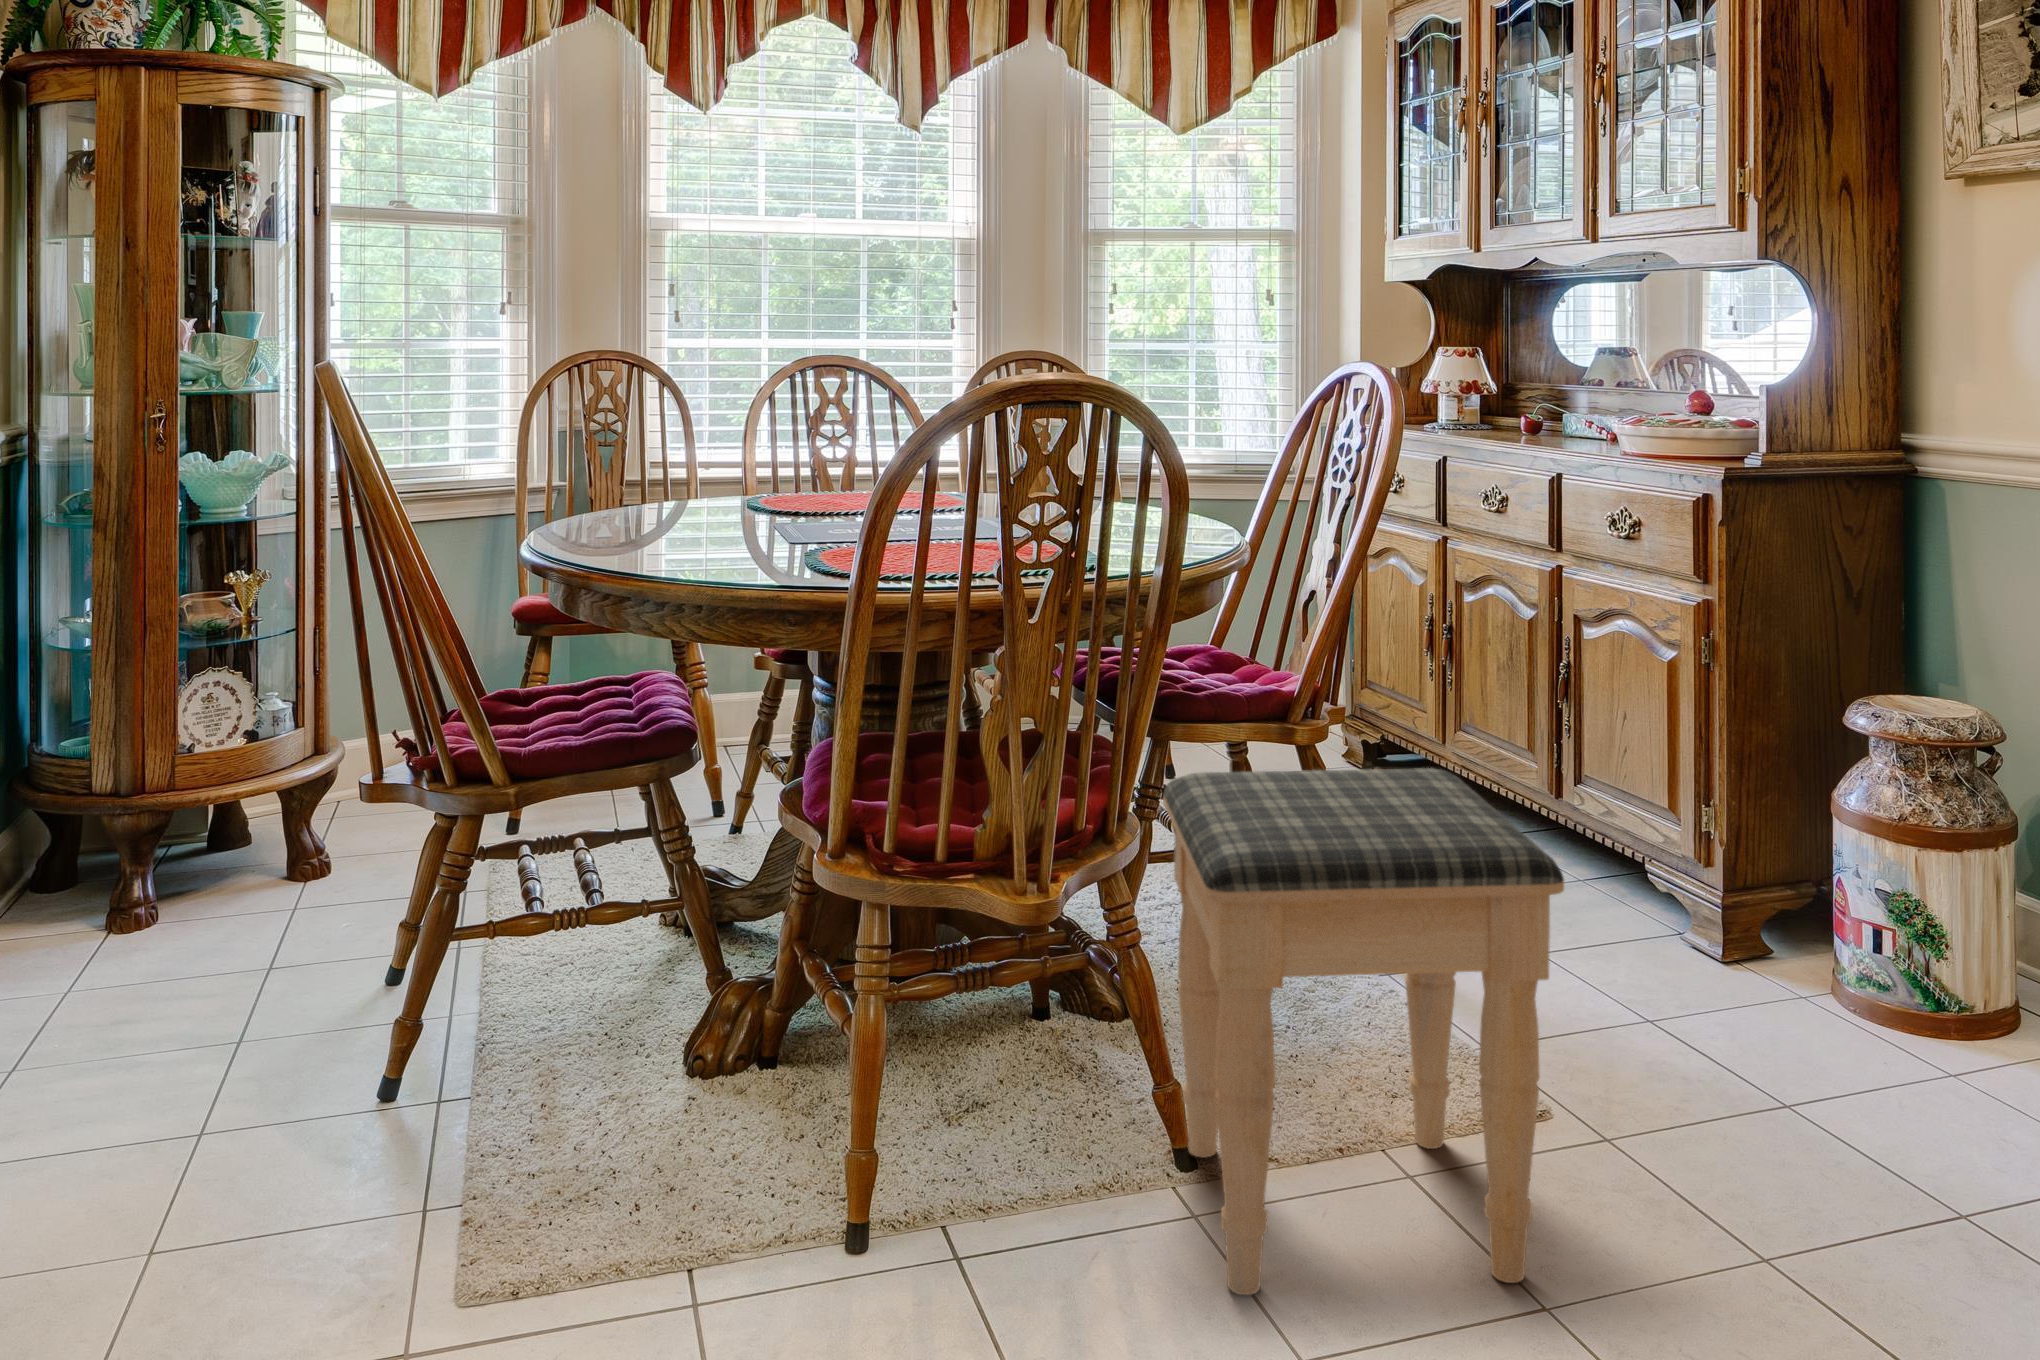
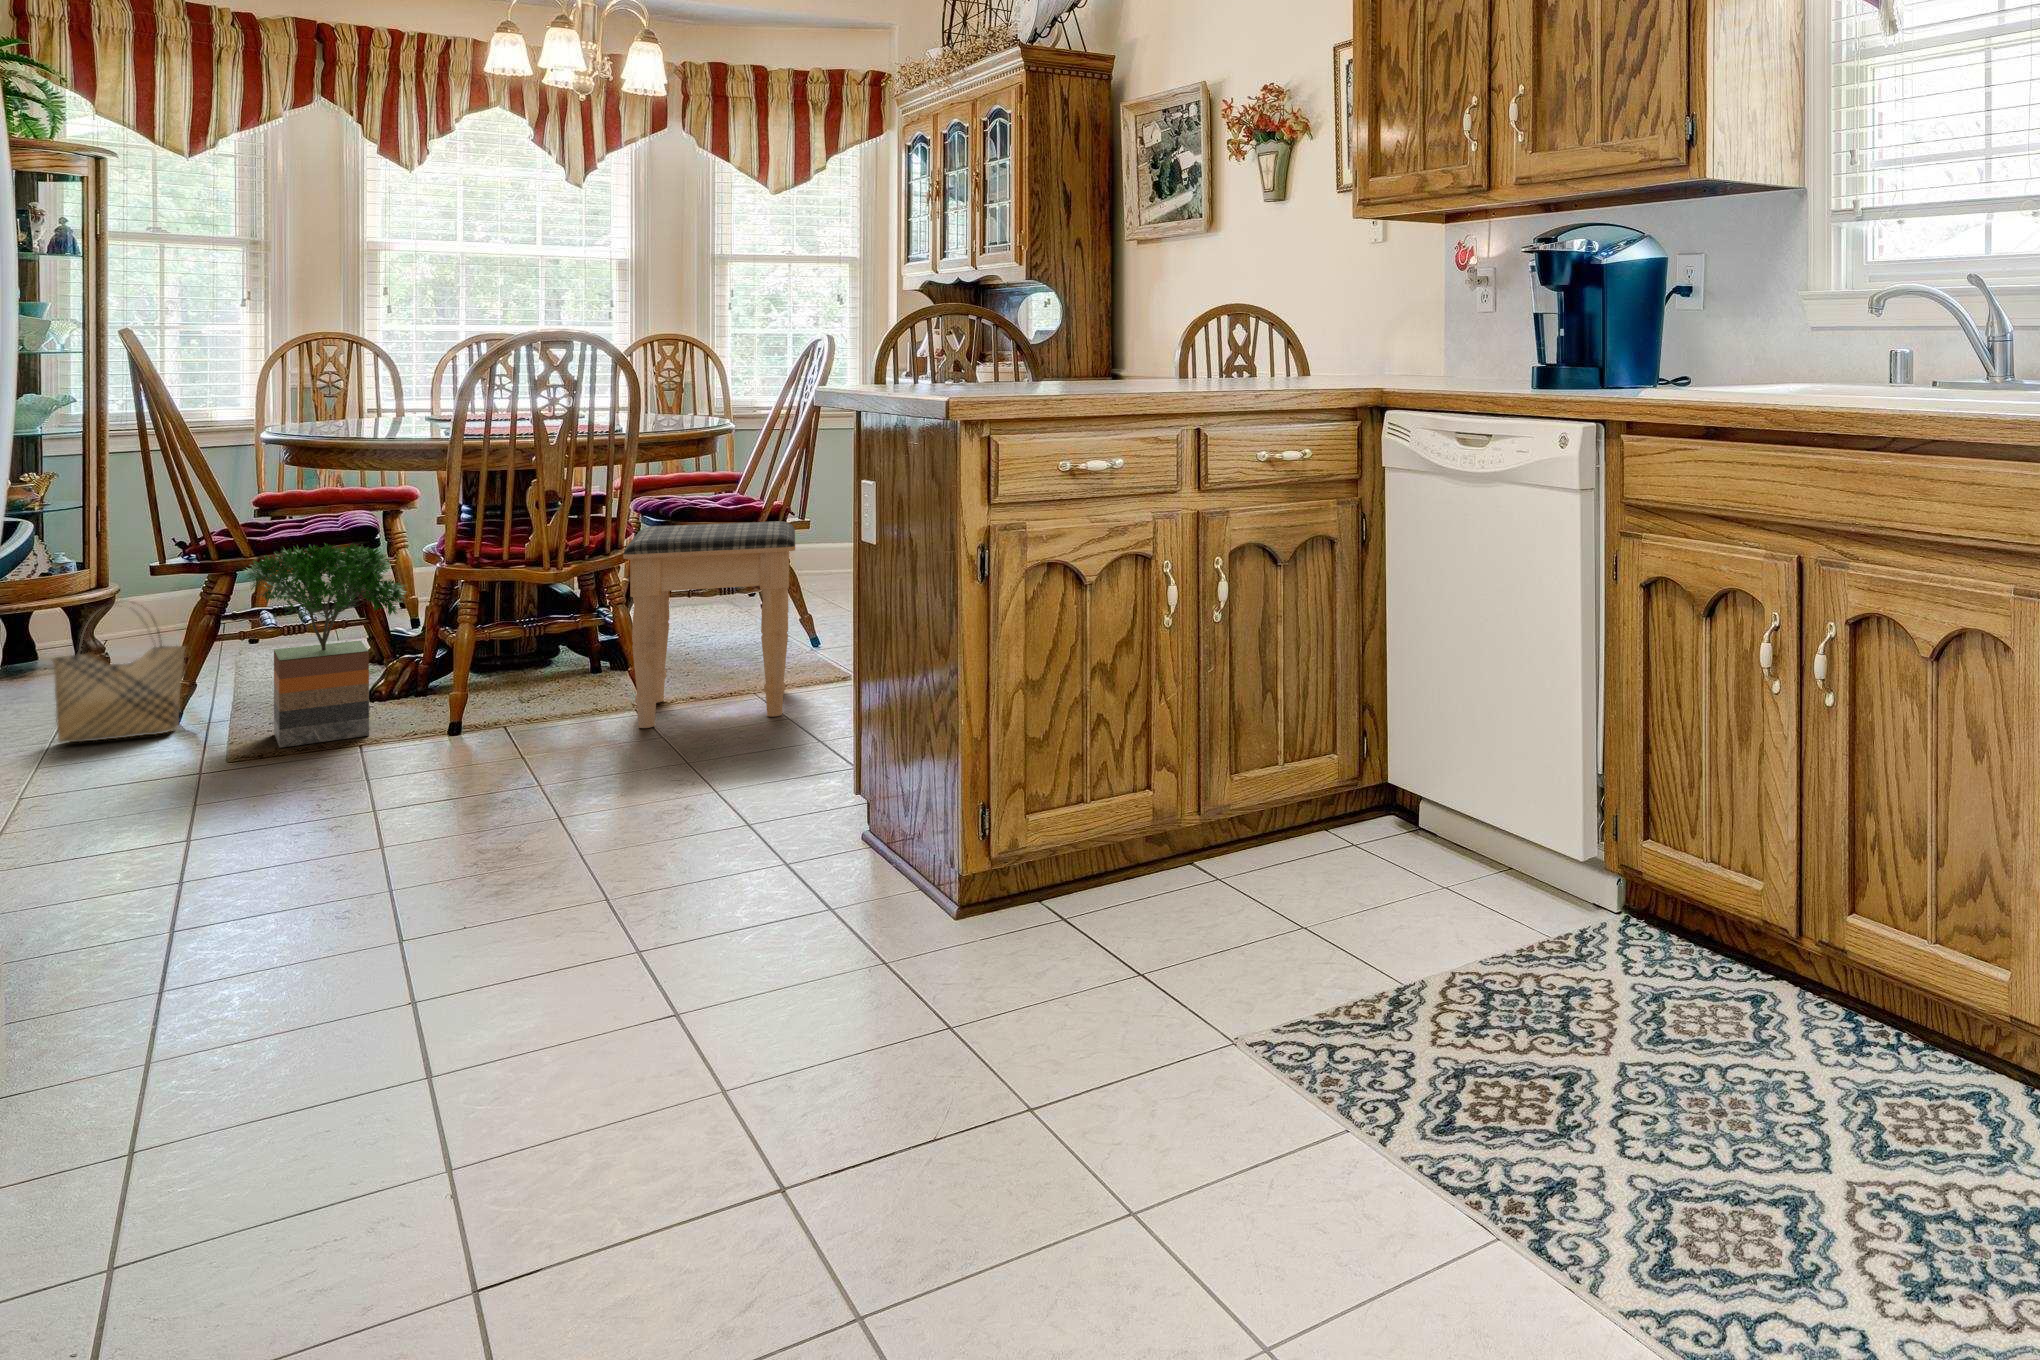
potted tree: none [474,787,763,1250] -> present [245,544,406,748]
woven basket: none [177,868,393,1161] -> present [52,603,185,742]

